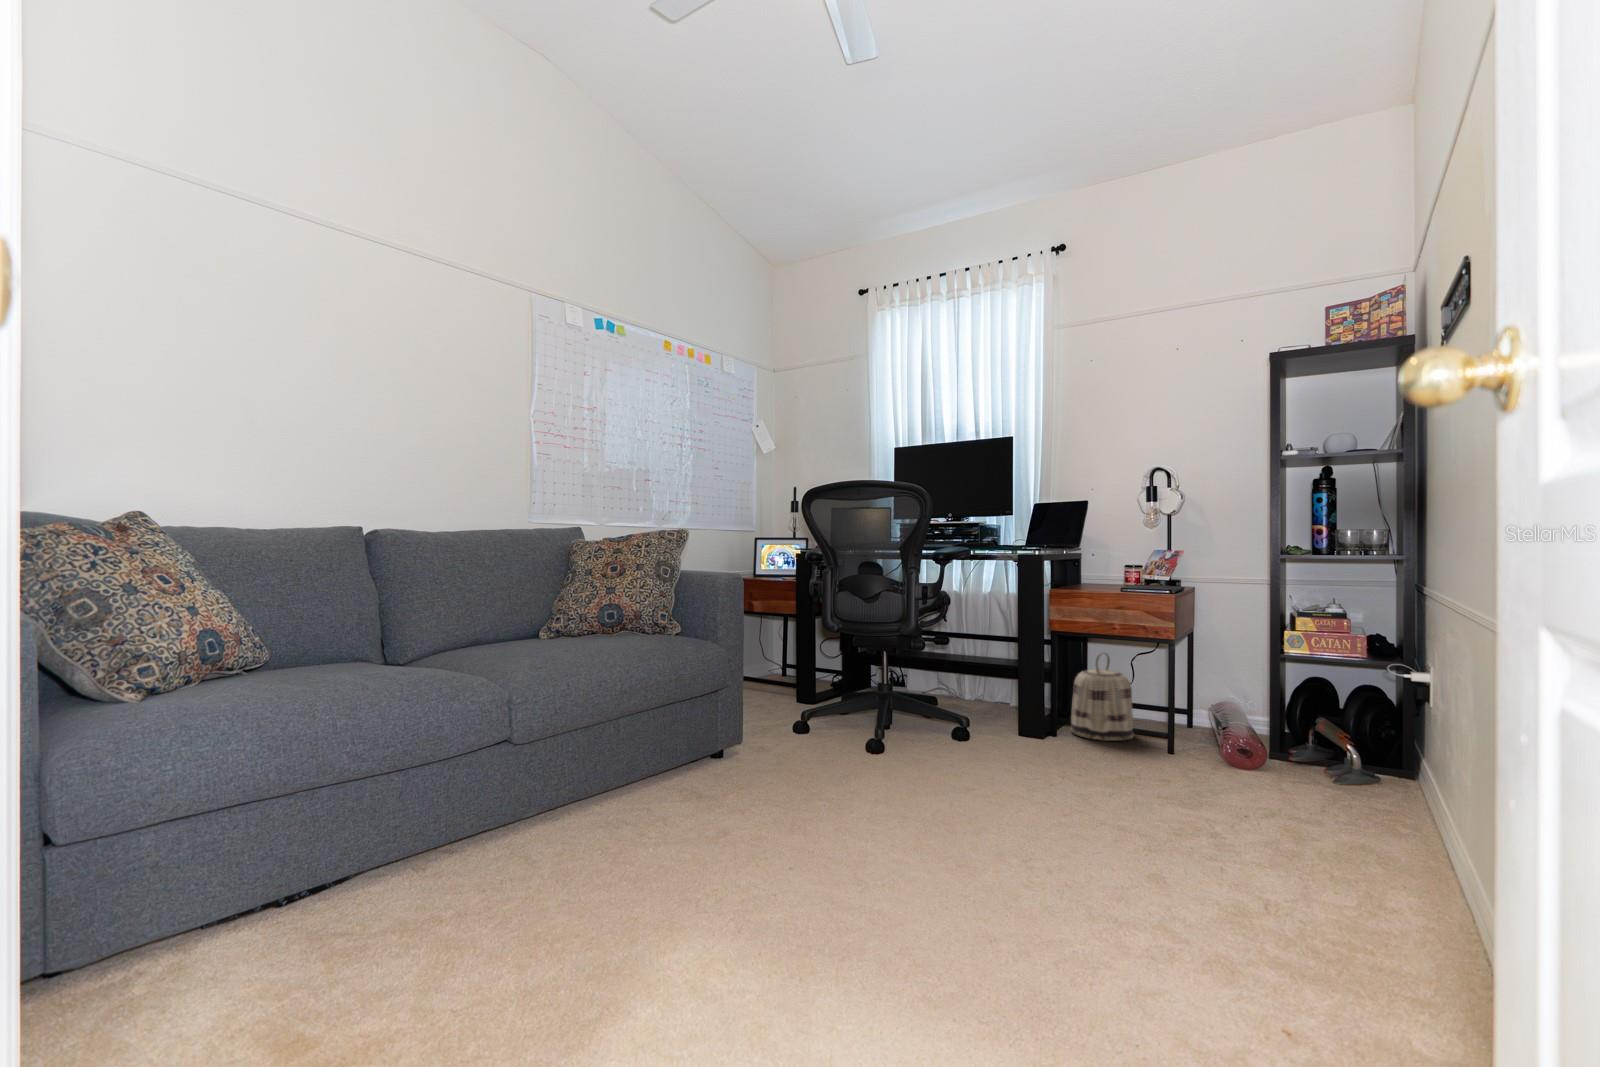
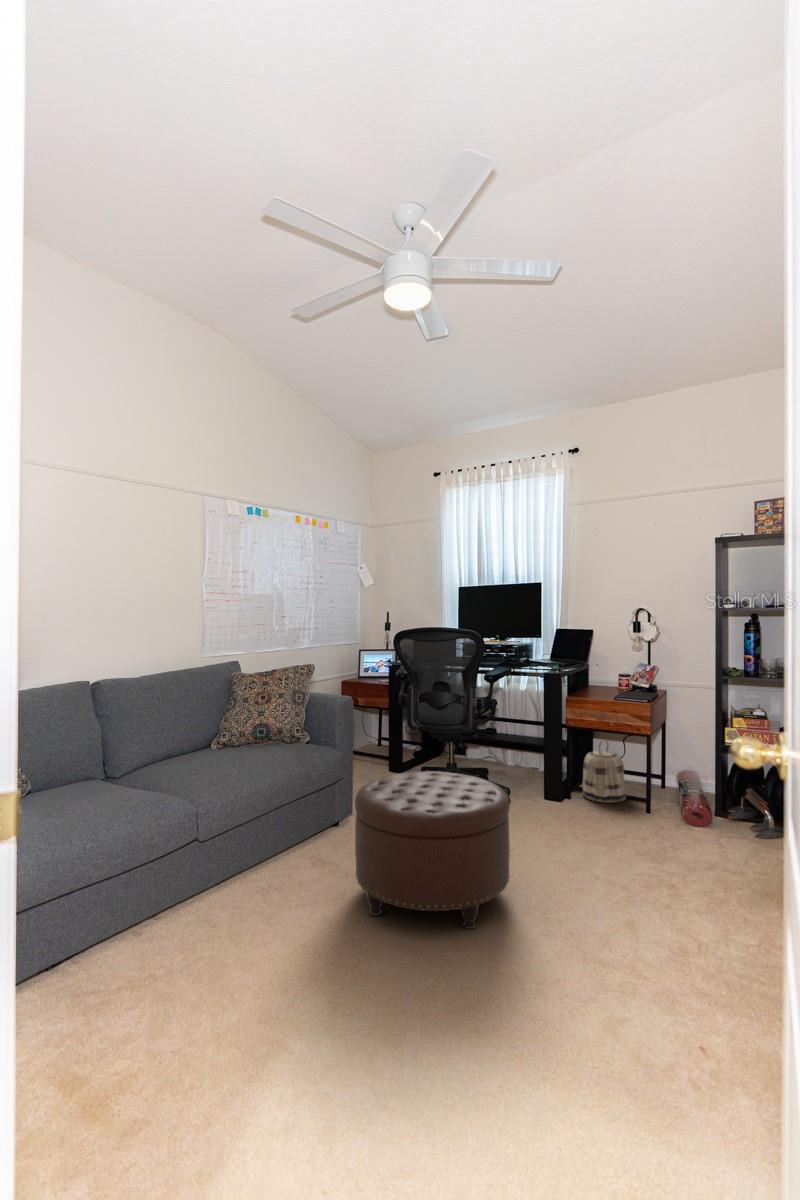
ottoman: none [741,666,972,879] -> present [355,771,510,929]

